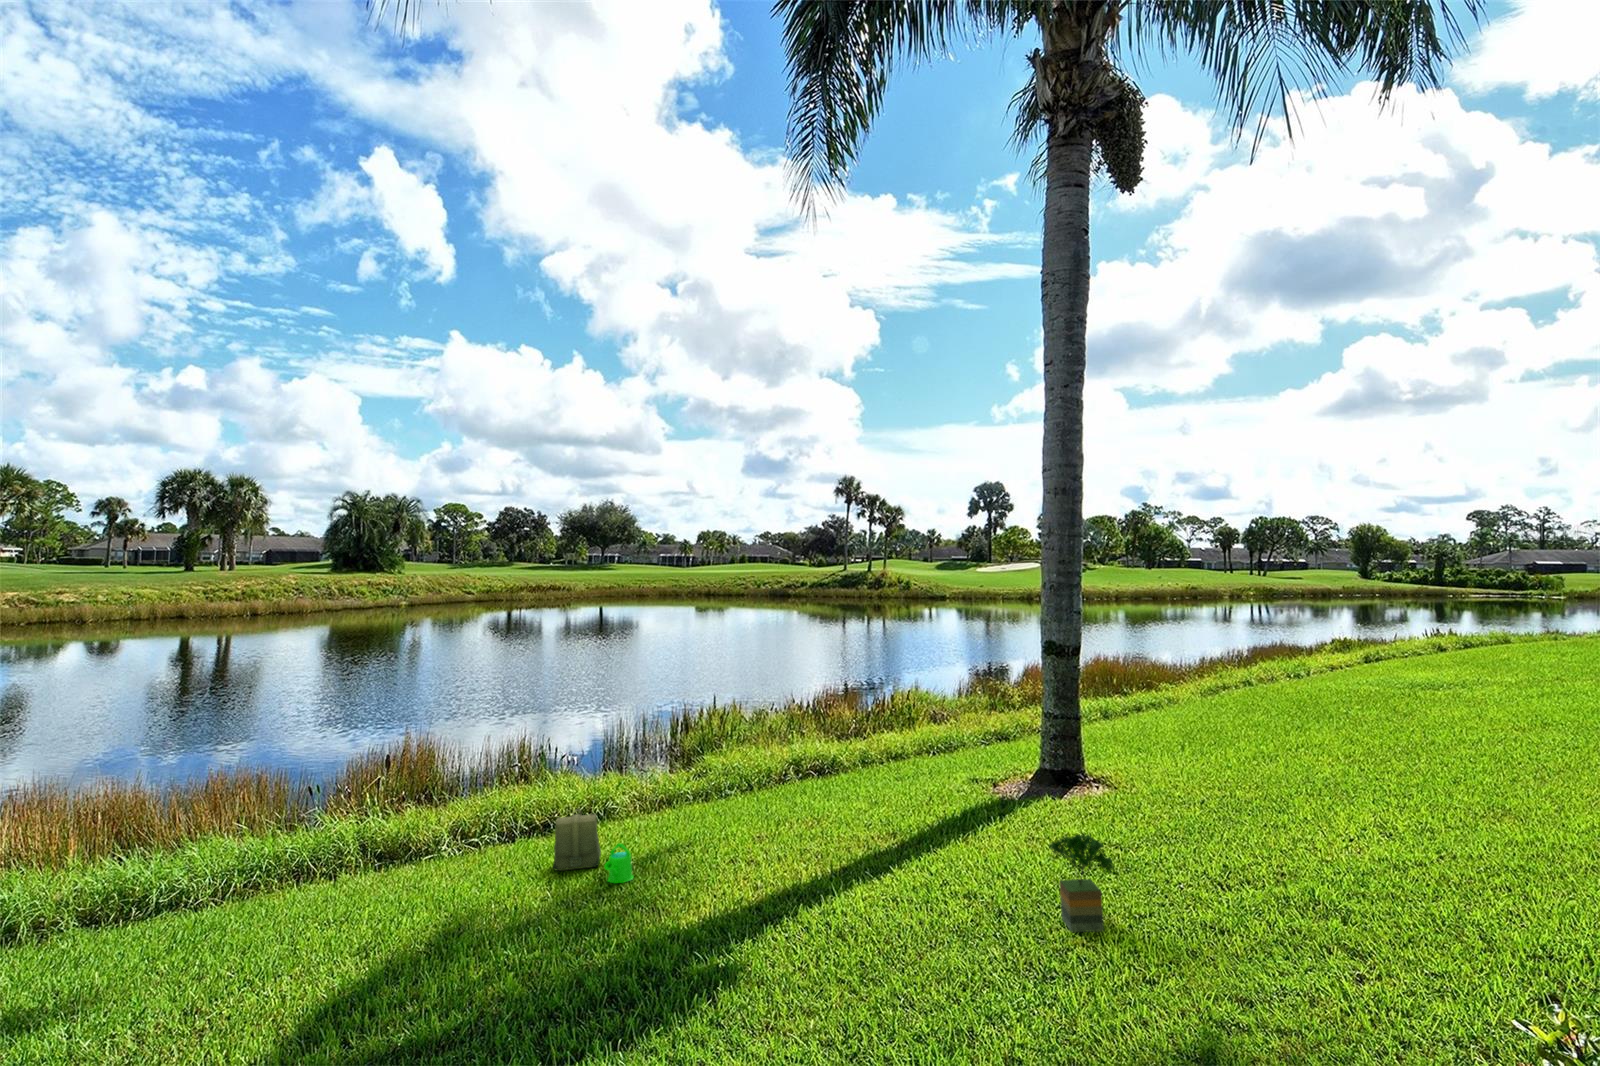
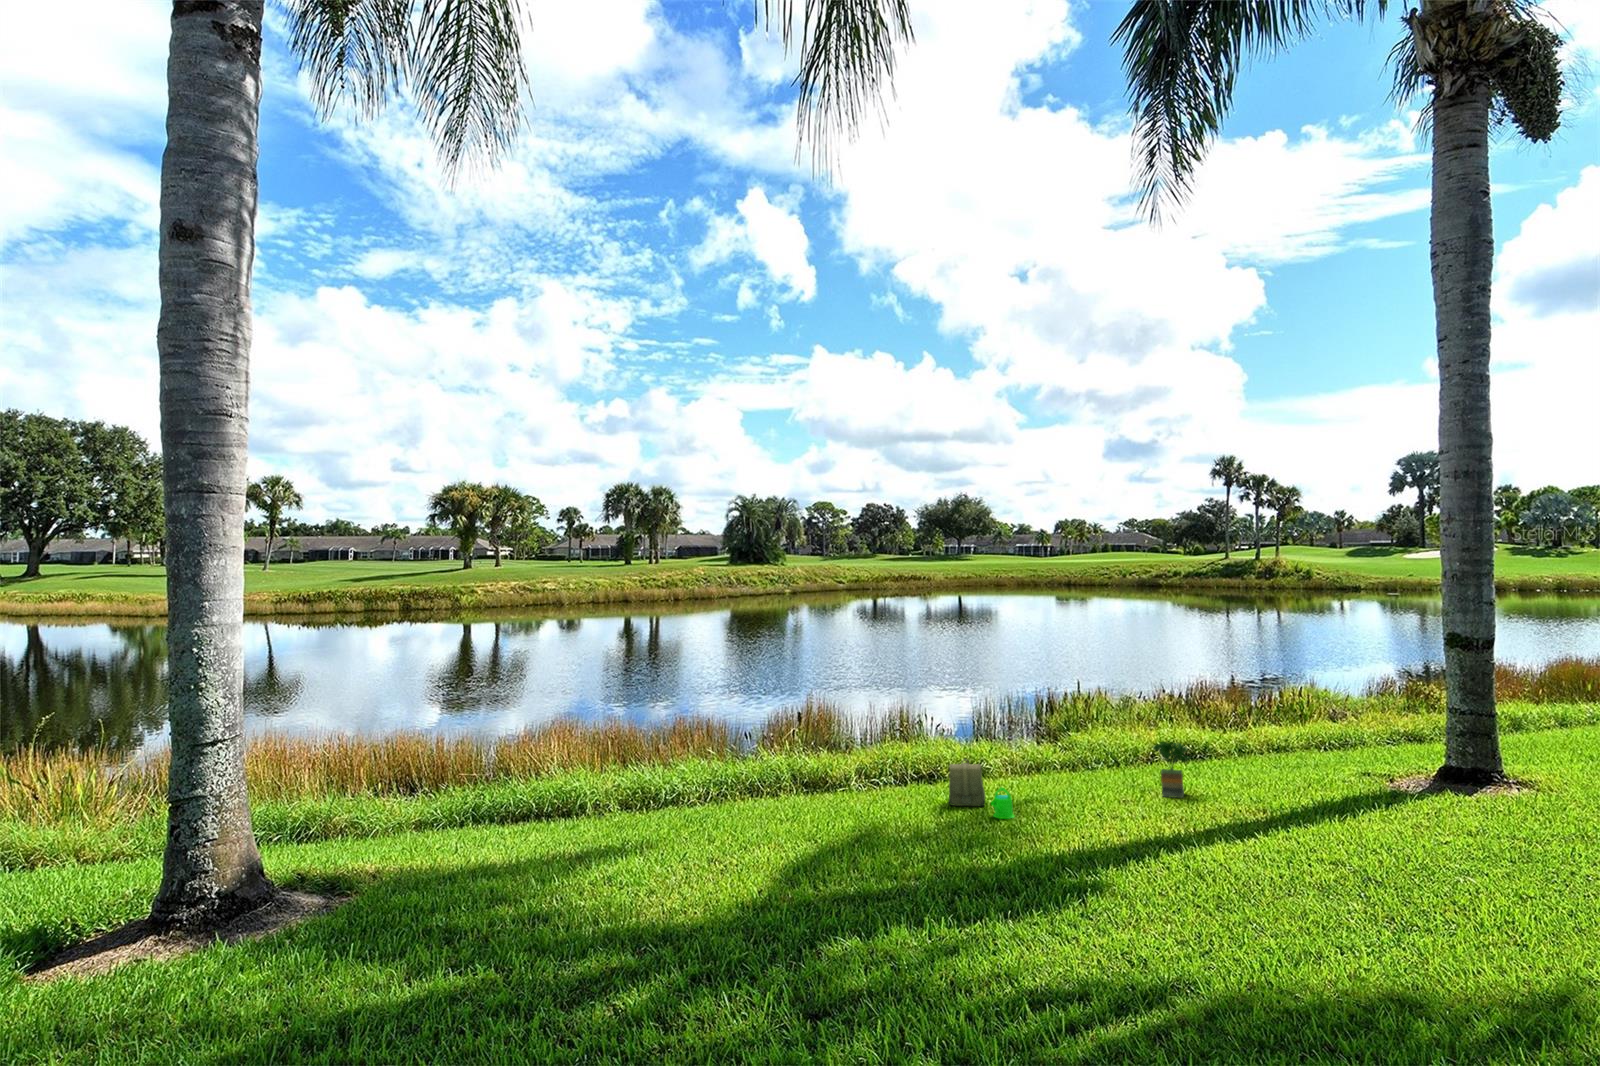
potted tree: present [1049,834,1114,932] -> present [1153,742,1190,798]

